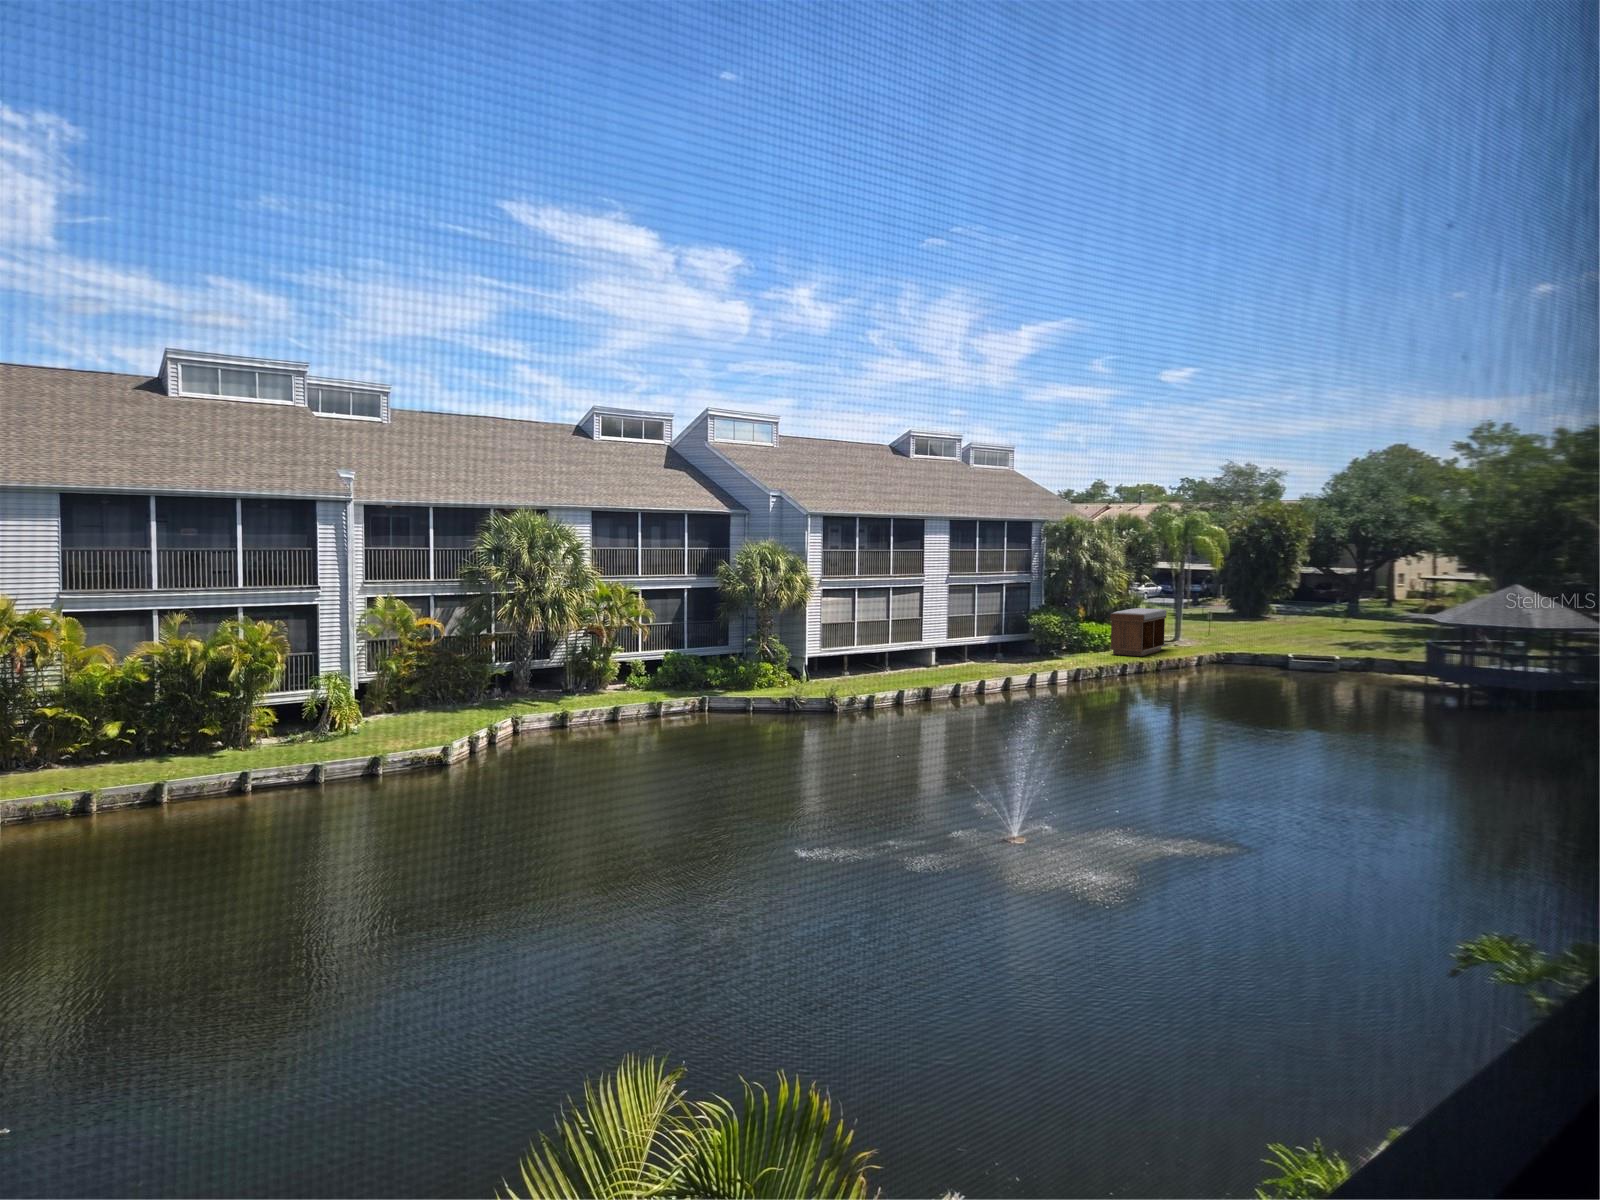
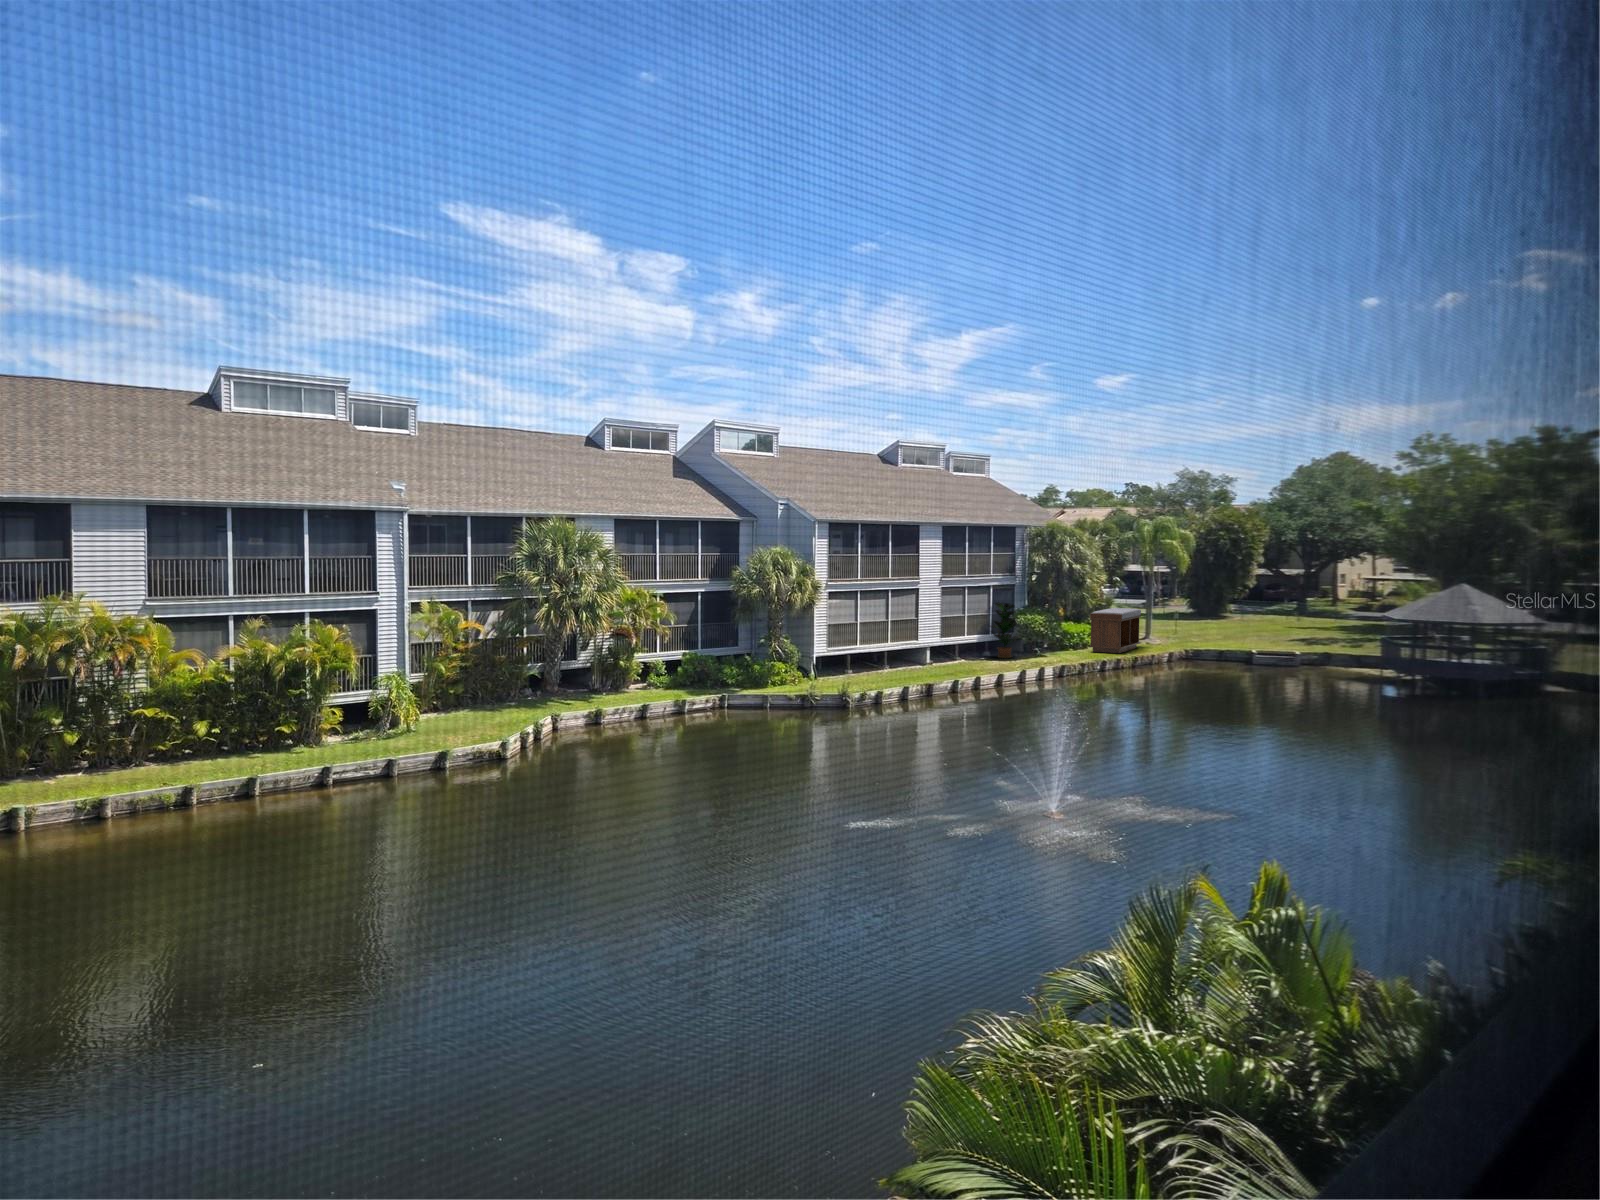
potted plant: none [1000,601,1036,660] -> present [989,602,1020,658]

